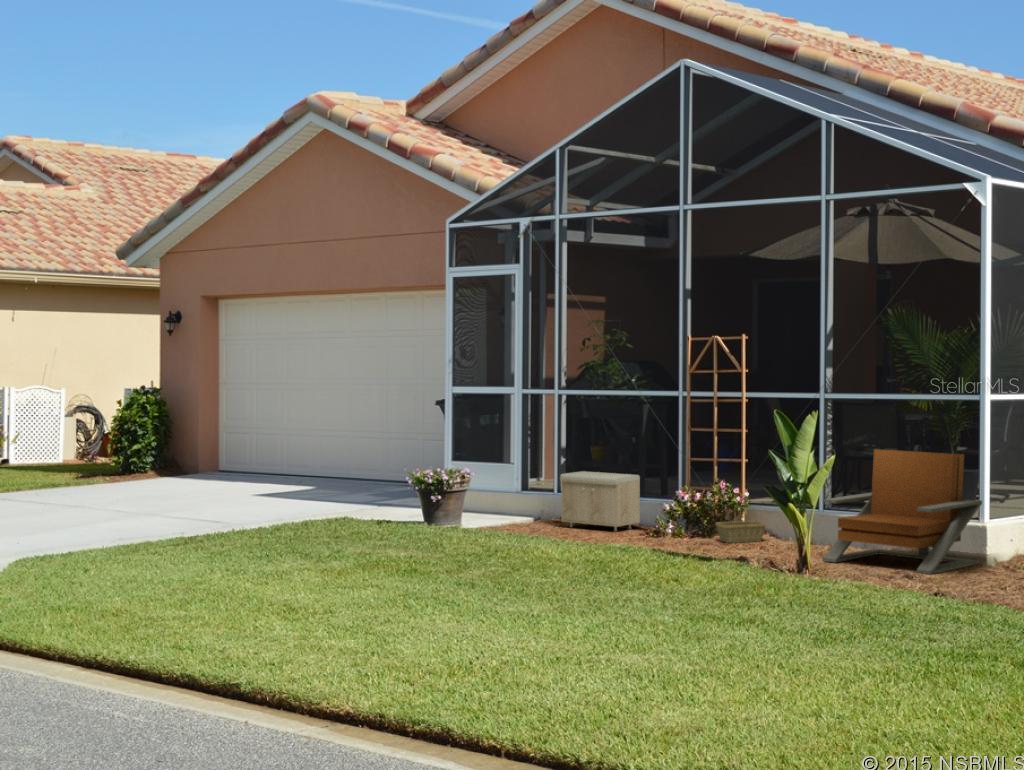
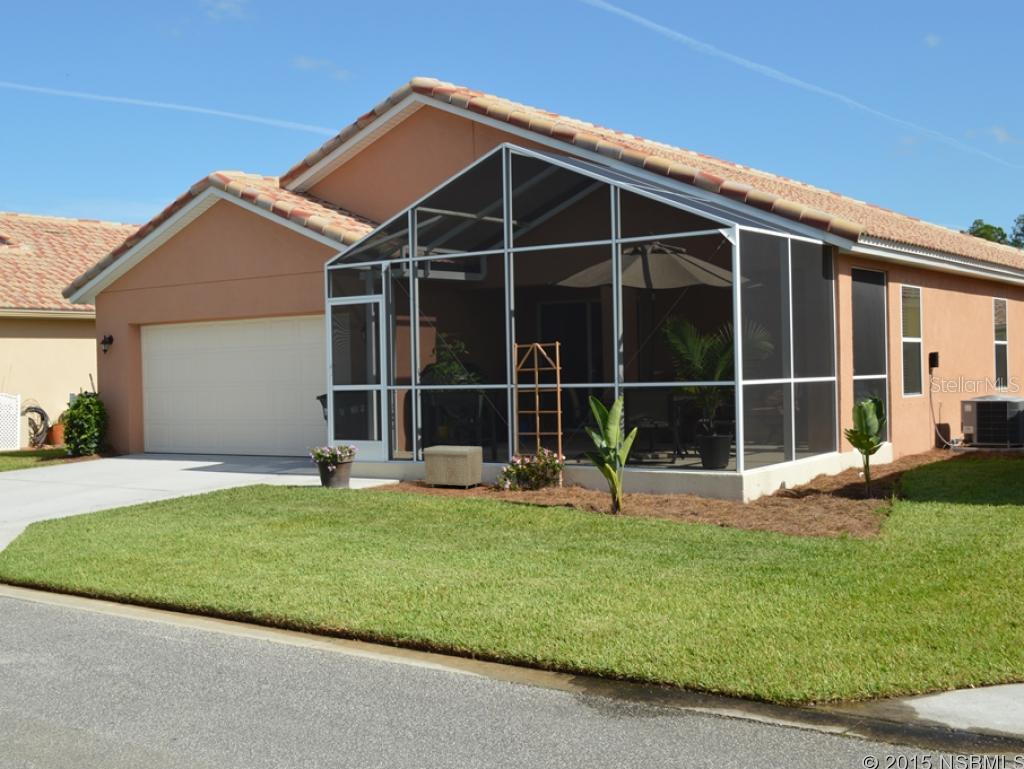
lounge chair: present [823,449,982,574] -> none [629,422,739,512]
basket: present [715,507,766,543] -> none [543,467,579,494]

